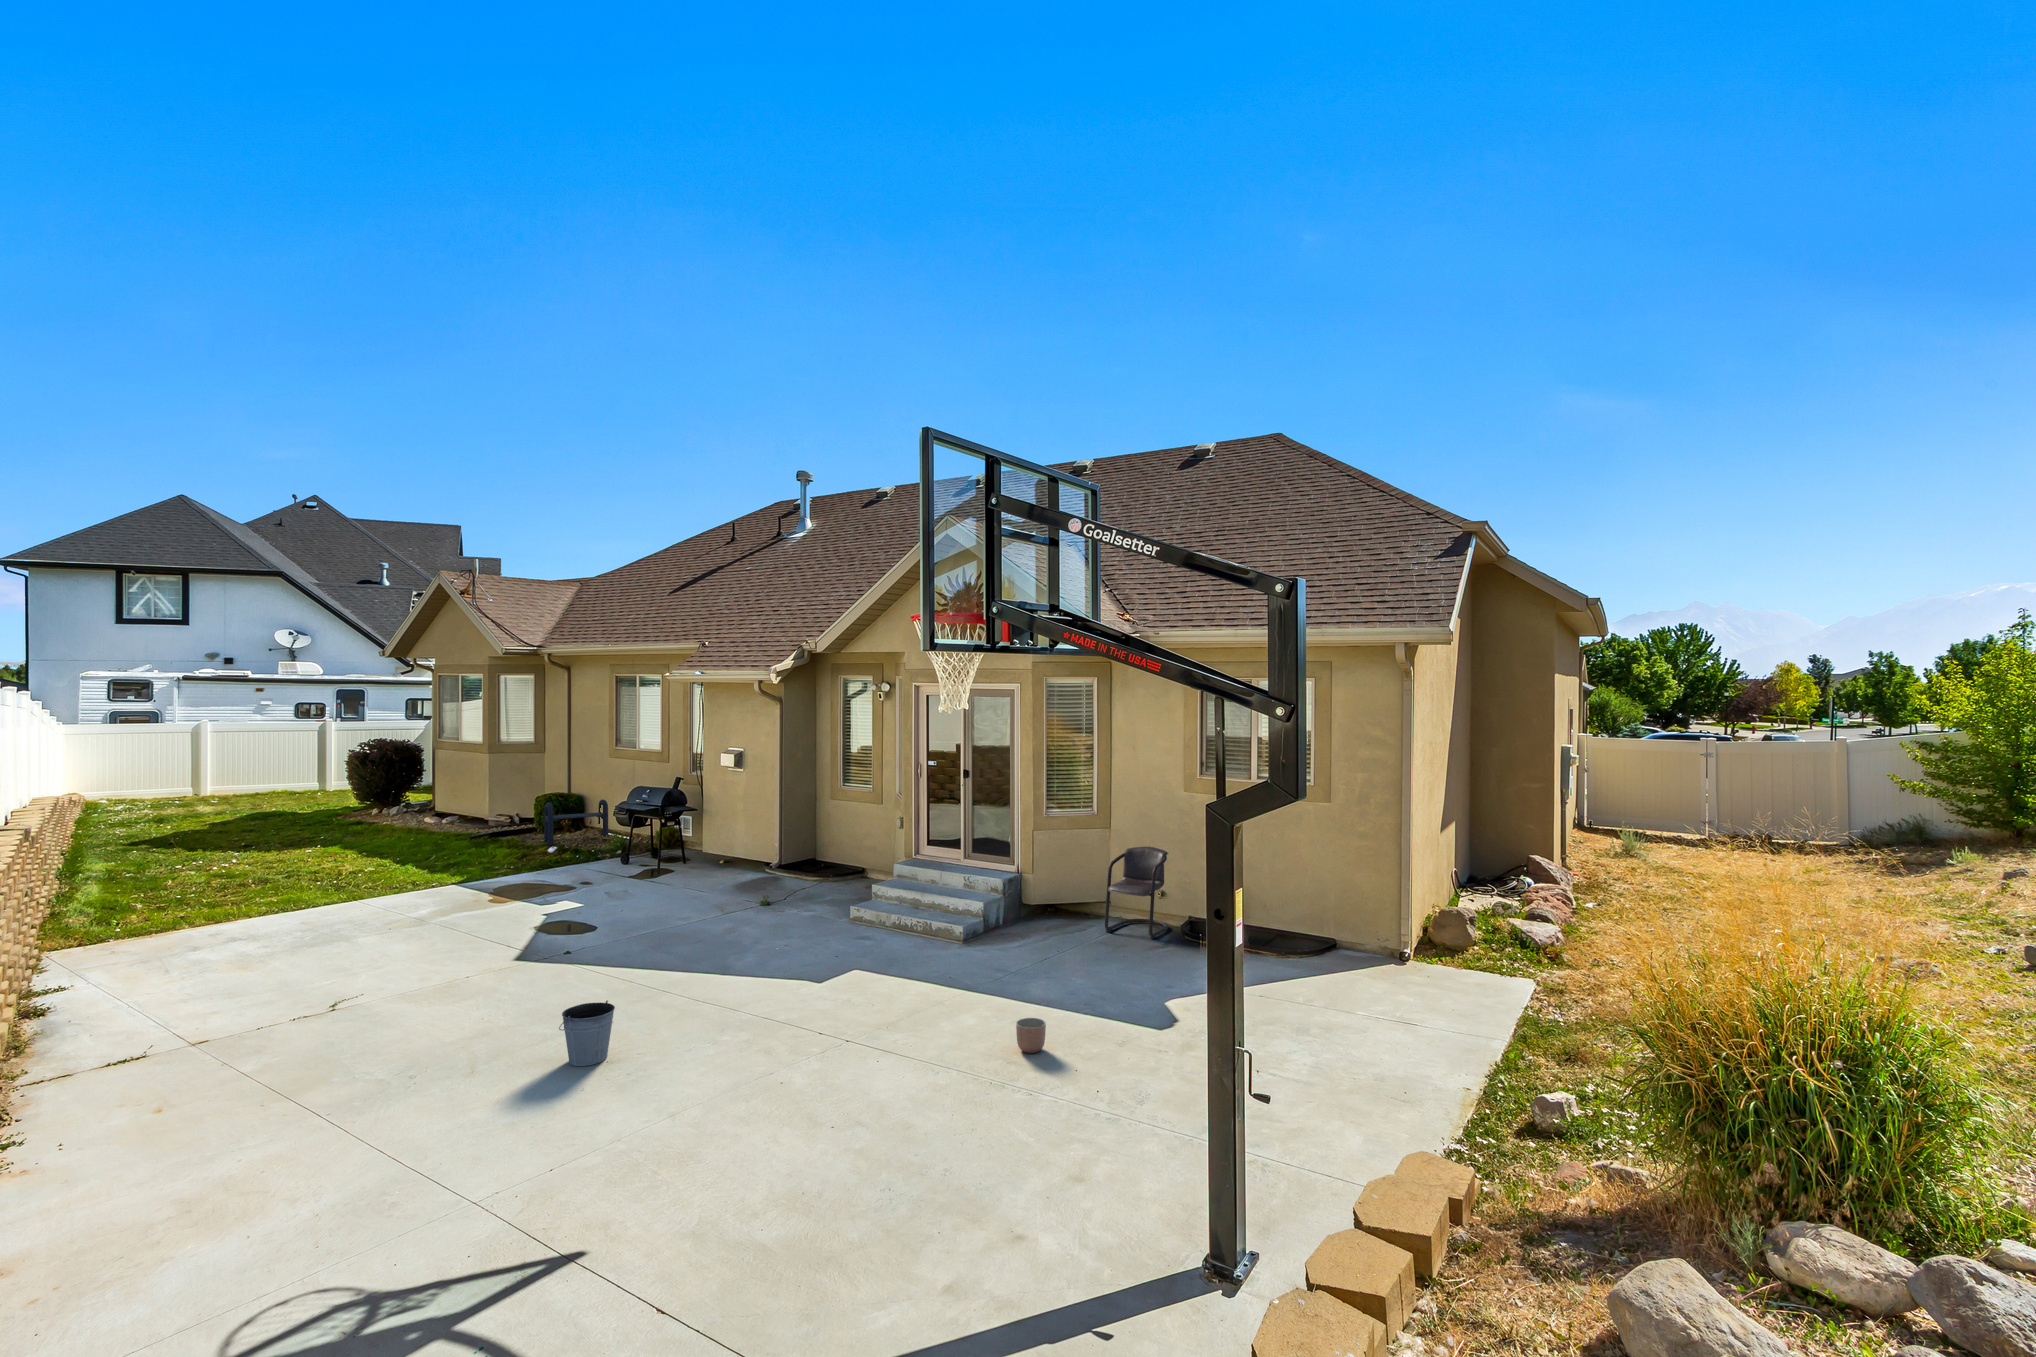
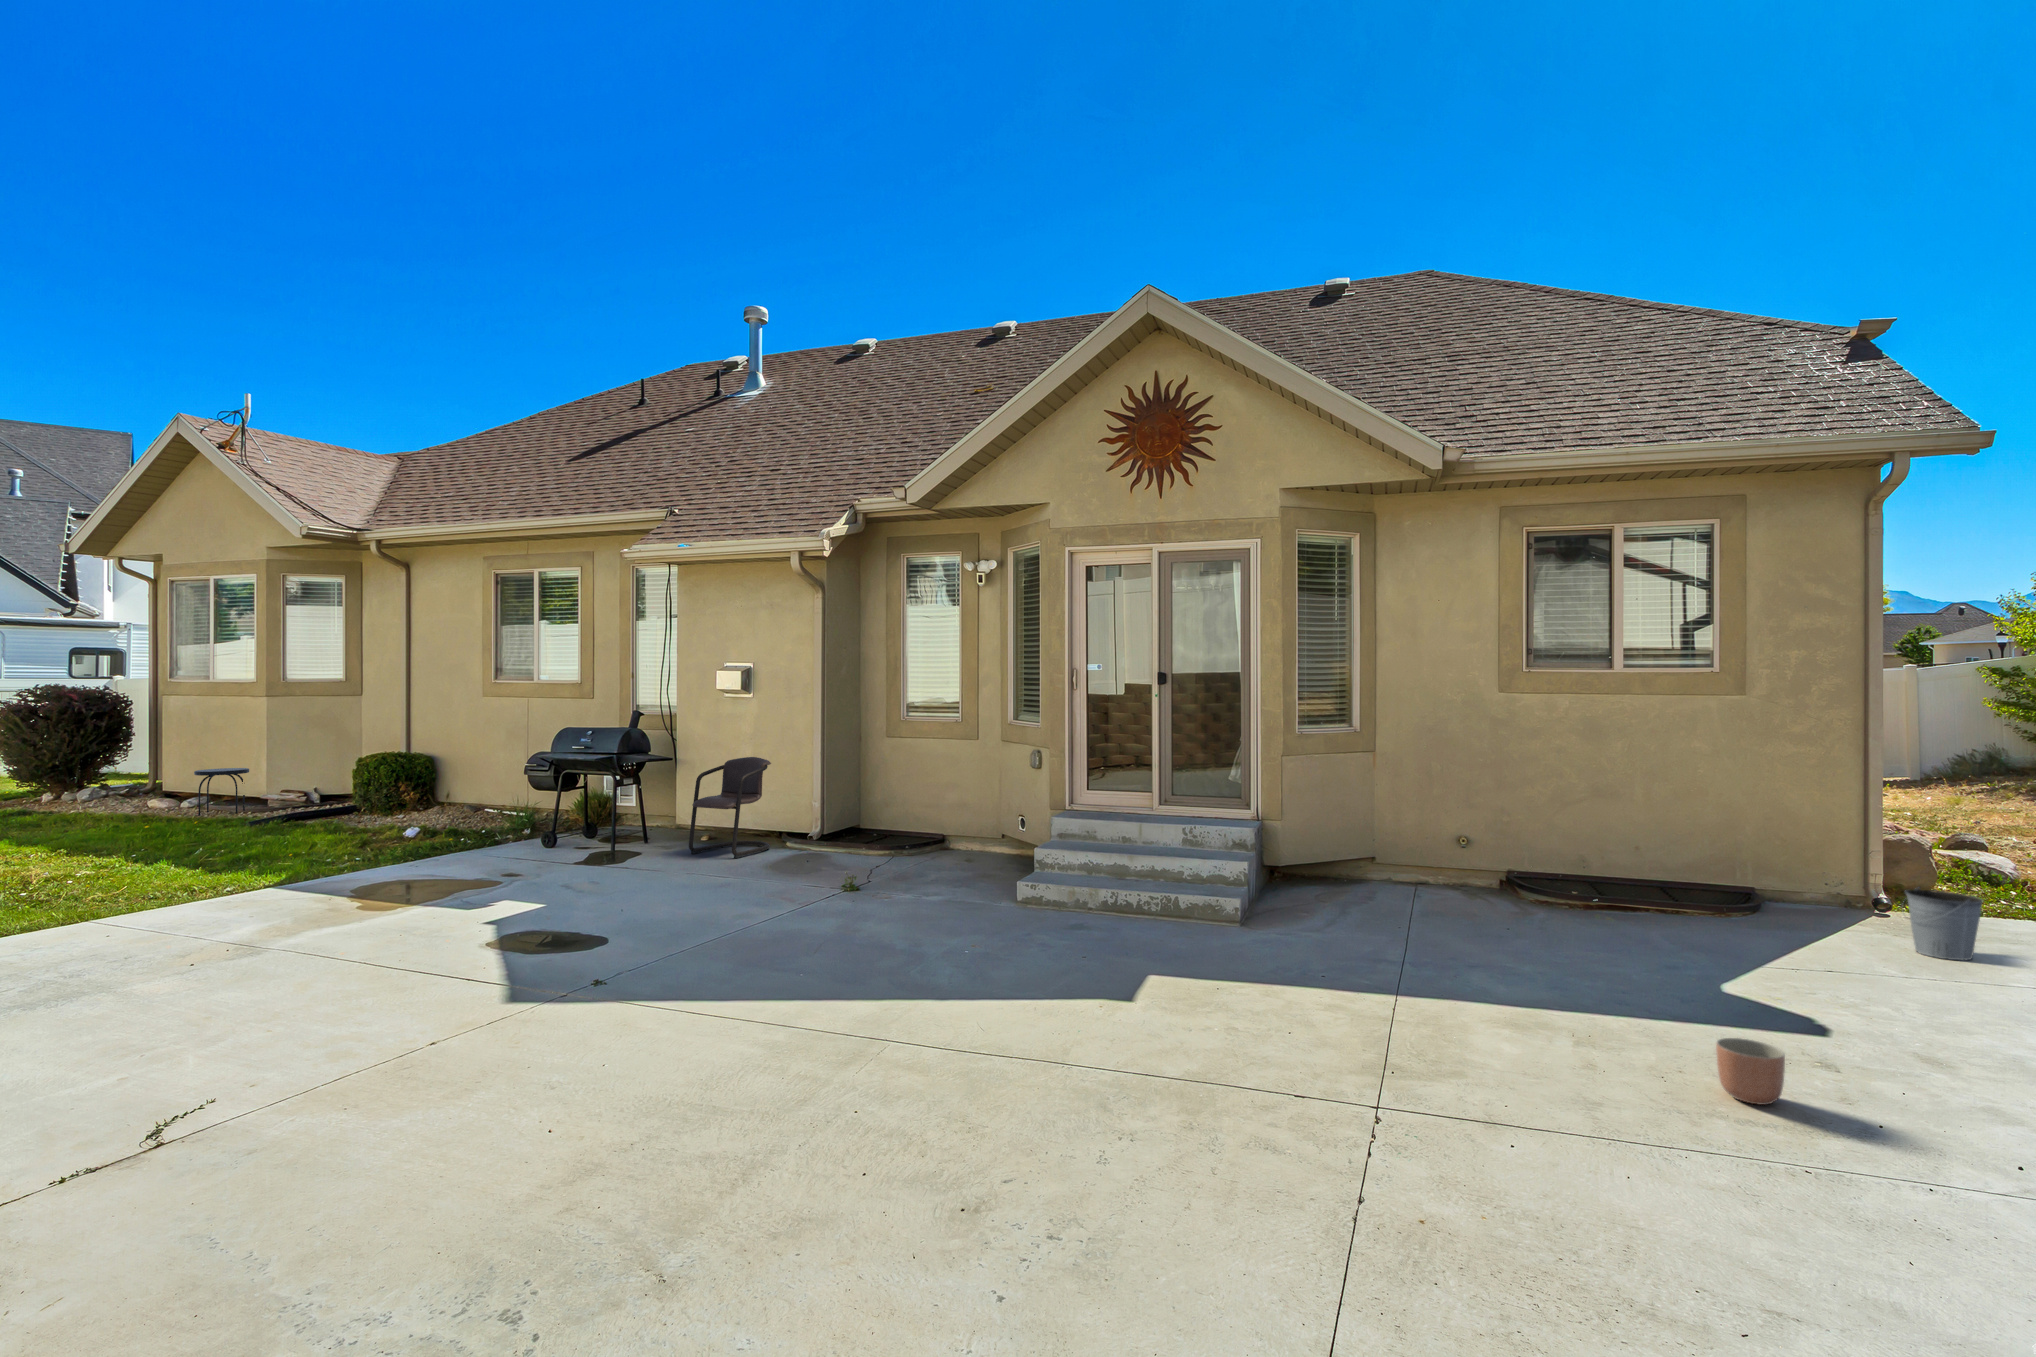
bench: present [544,799,608,845] -> none [379,758,484,827]
side table: none [446,800,479,832] -> present [194,768,249,816]
chair: present [1105,847,1168,939] -> present [689,757,771,858]
bucket: present [559,1001,615,1066] -> present [1905,887,1983,960]

